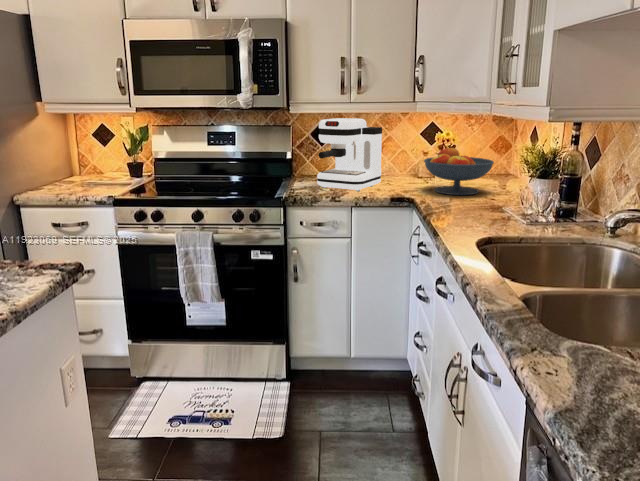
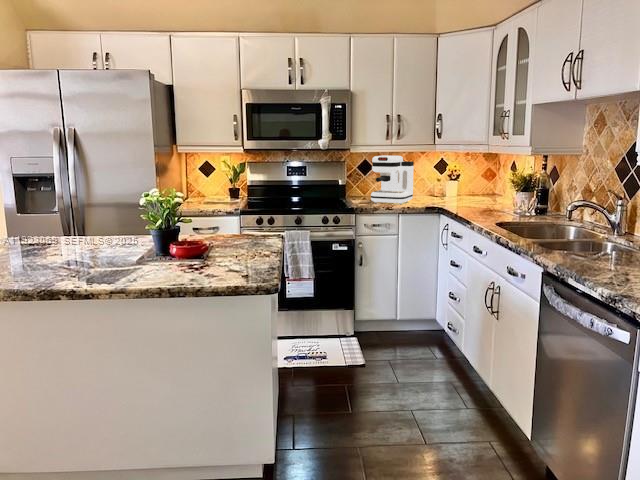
fruit bowl: present [424,148,494,195] -> none [444,174,490,205]

